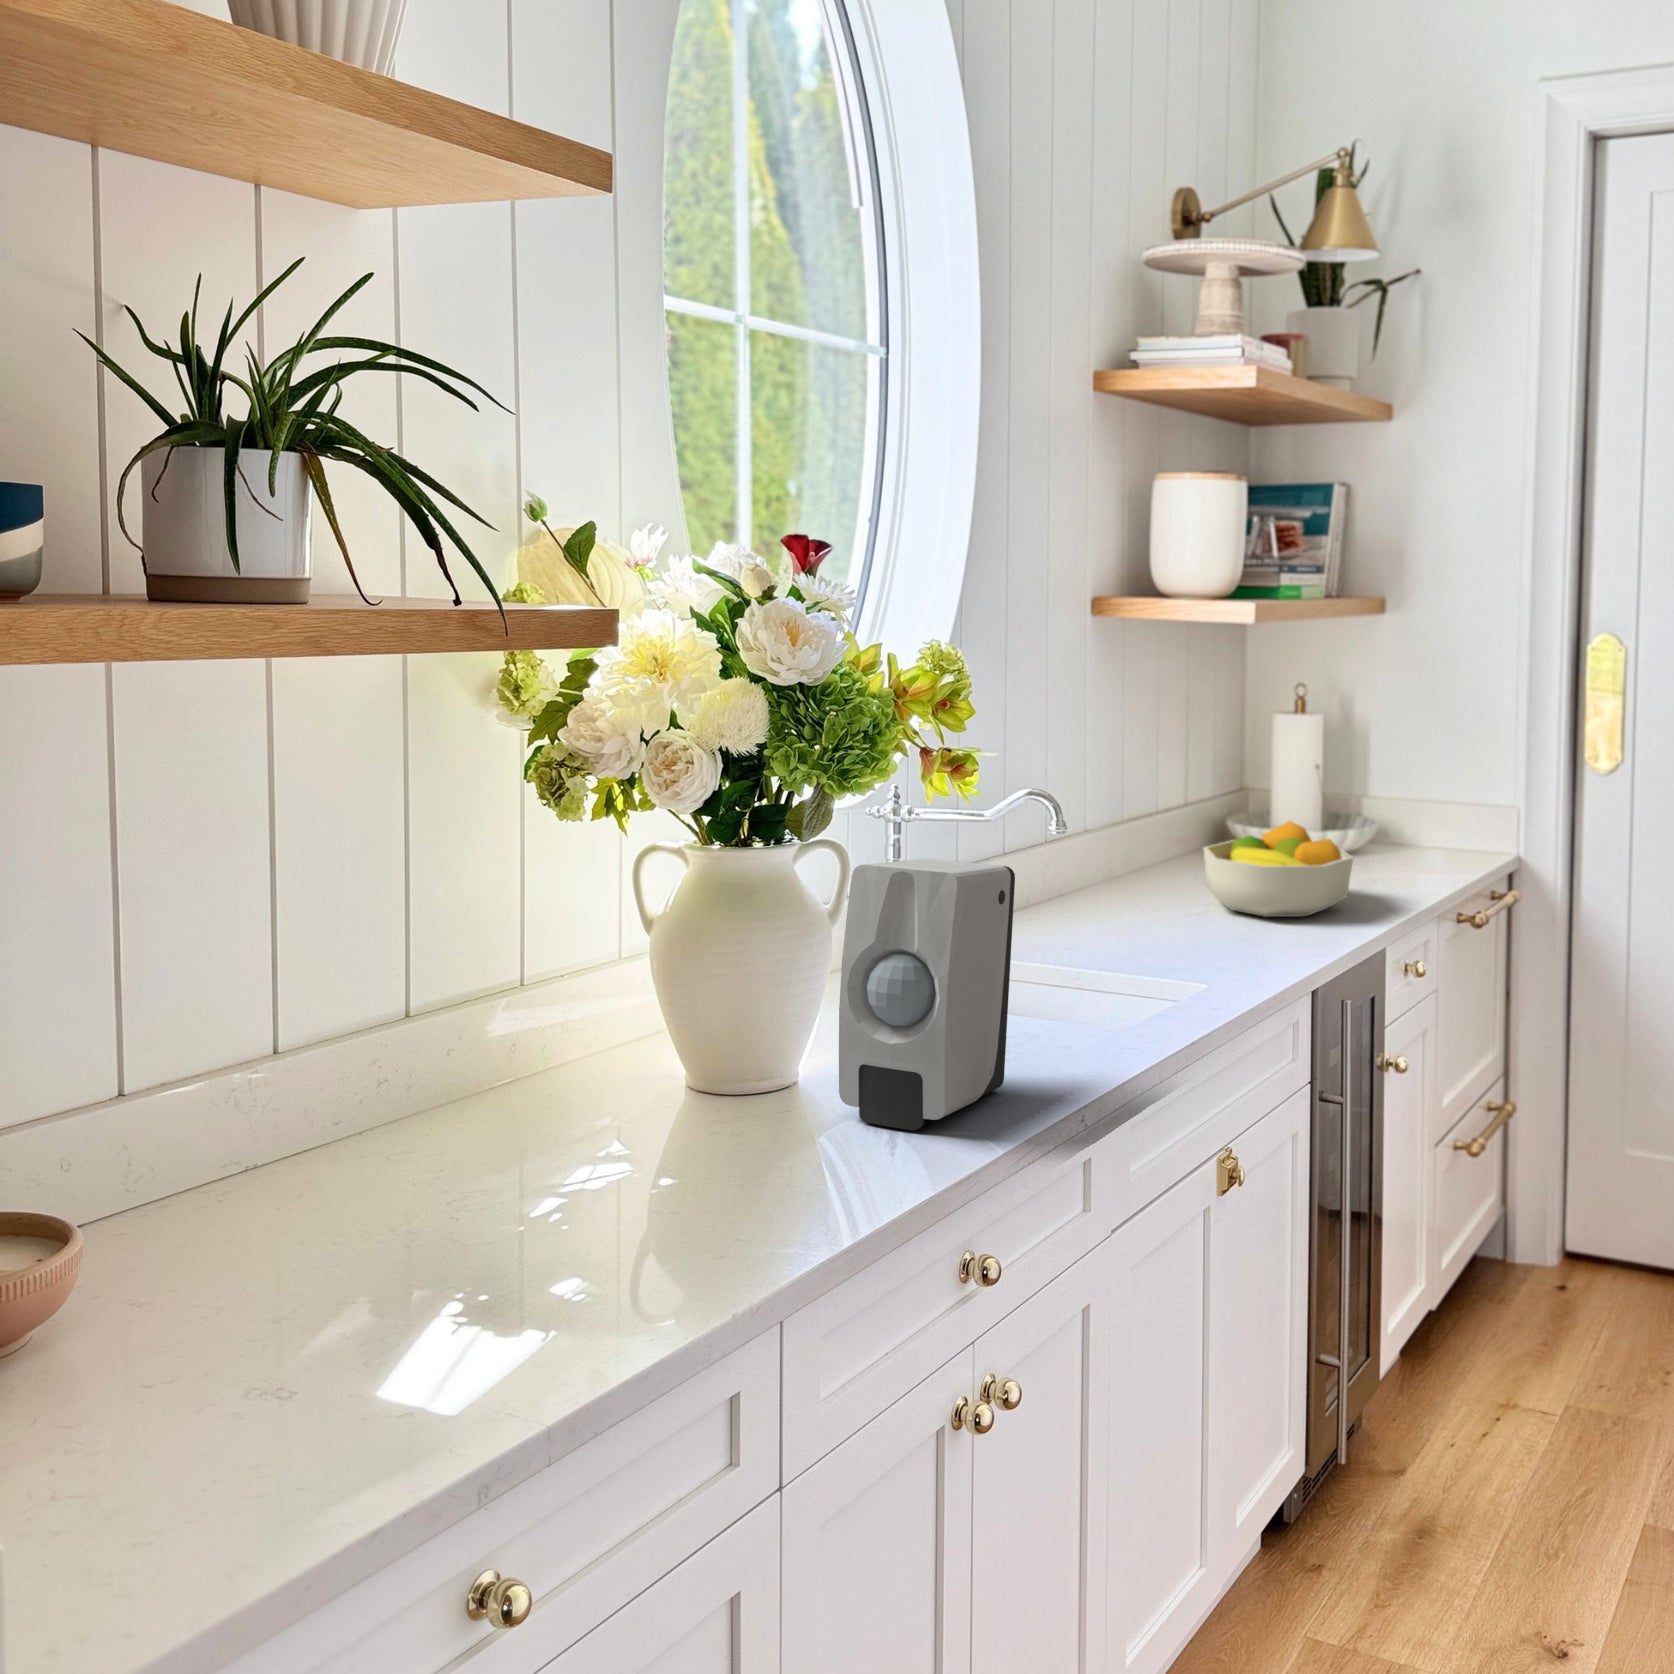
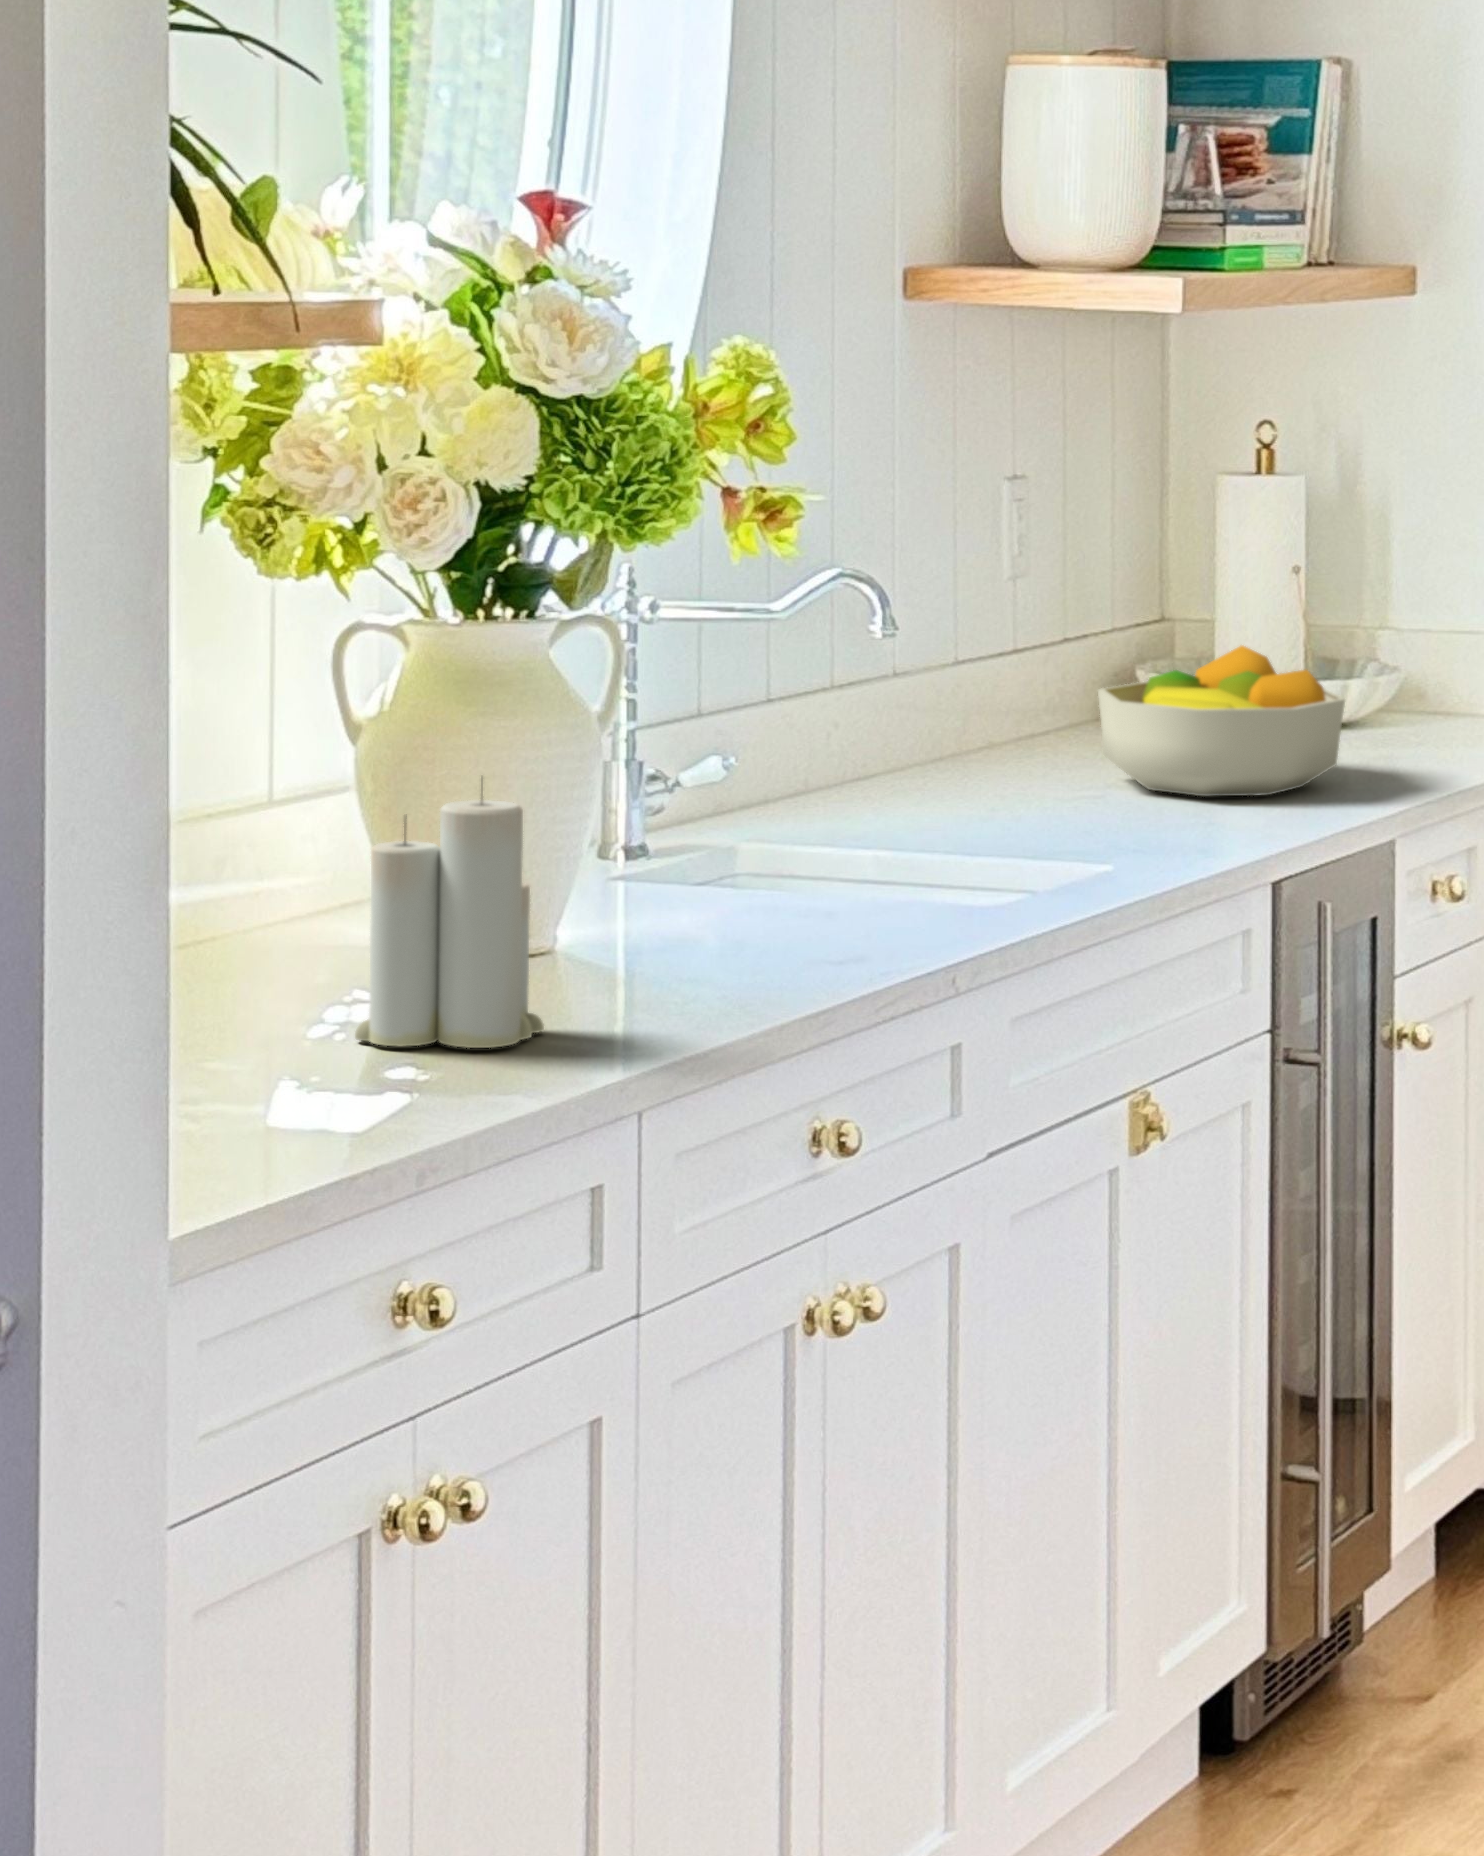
soap dispenser: present [839,859,1015,1130] -> none [628,640,852,989]
candle: none [589,993,745,1217] -> present [355,798,544,1048]

